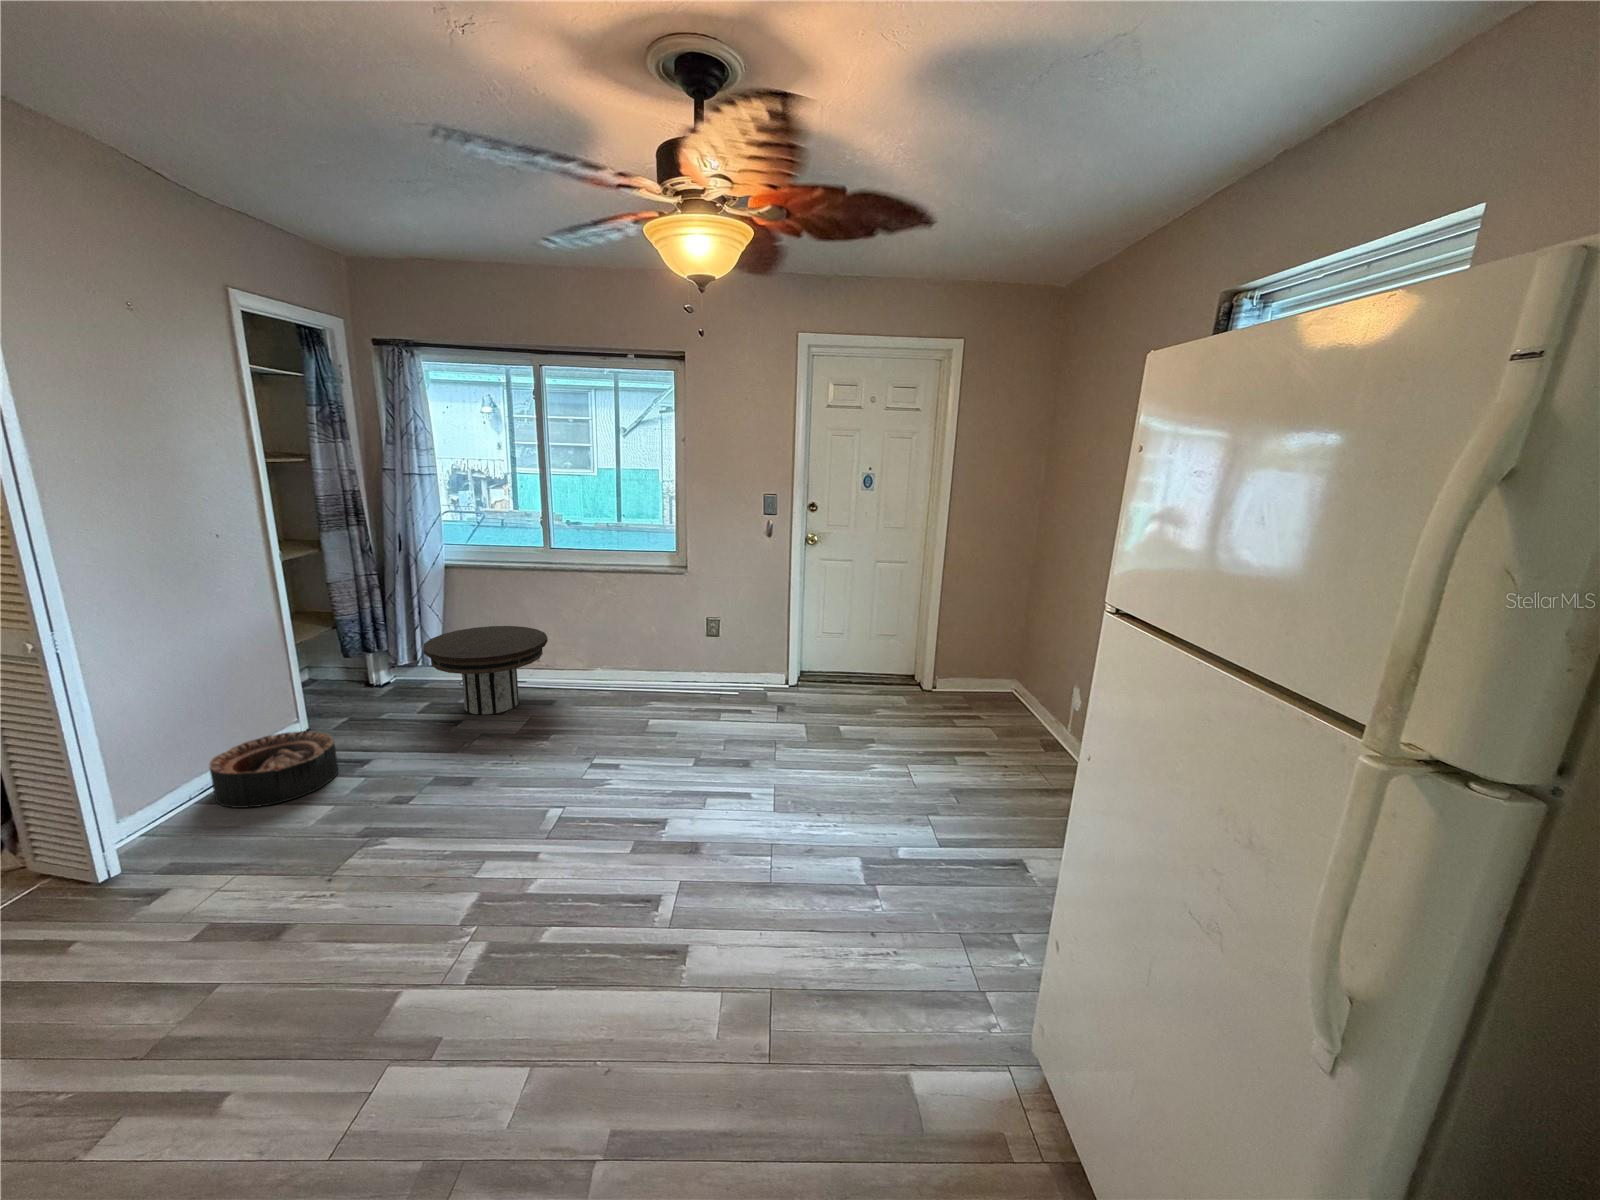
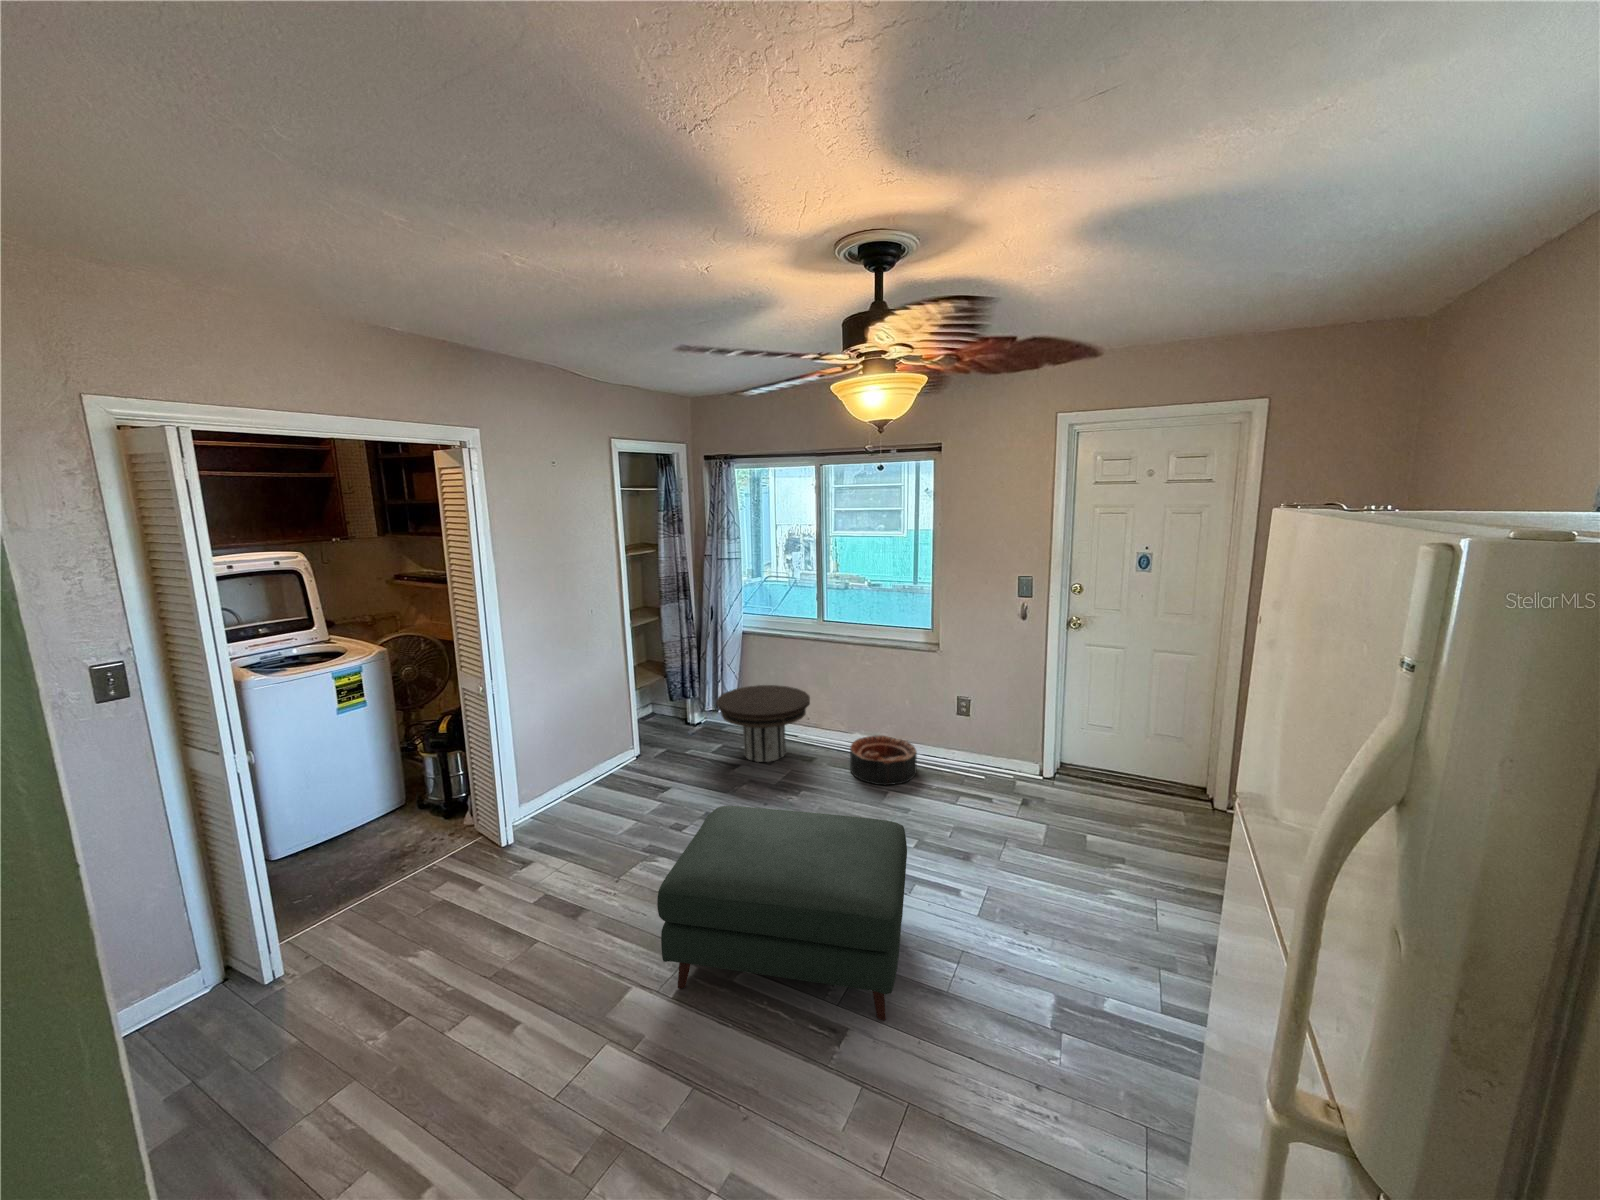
basket: present [210,732,338,808] -> present [850,736,917,785]
ottoman: none [439,735,736,972] -> present [657,806,907,1020]

